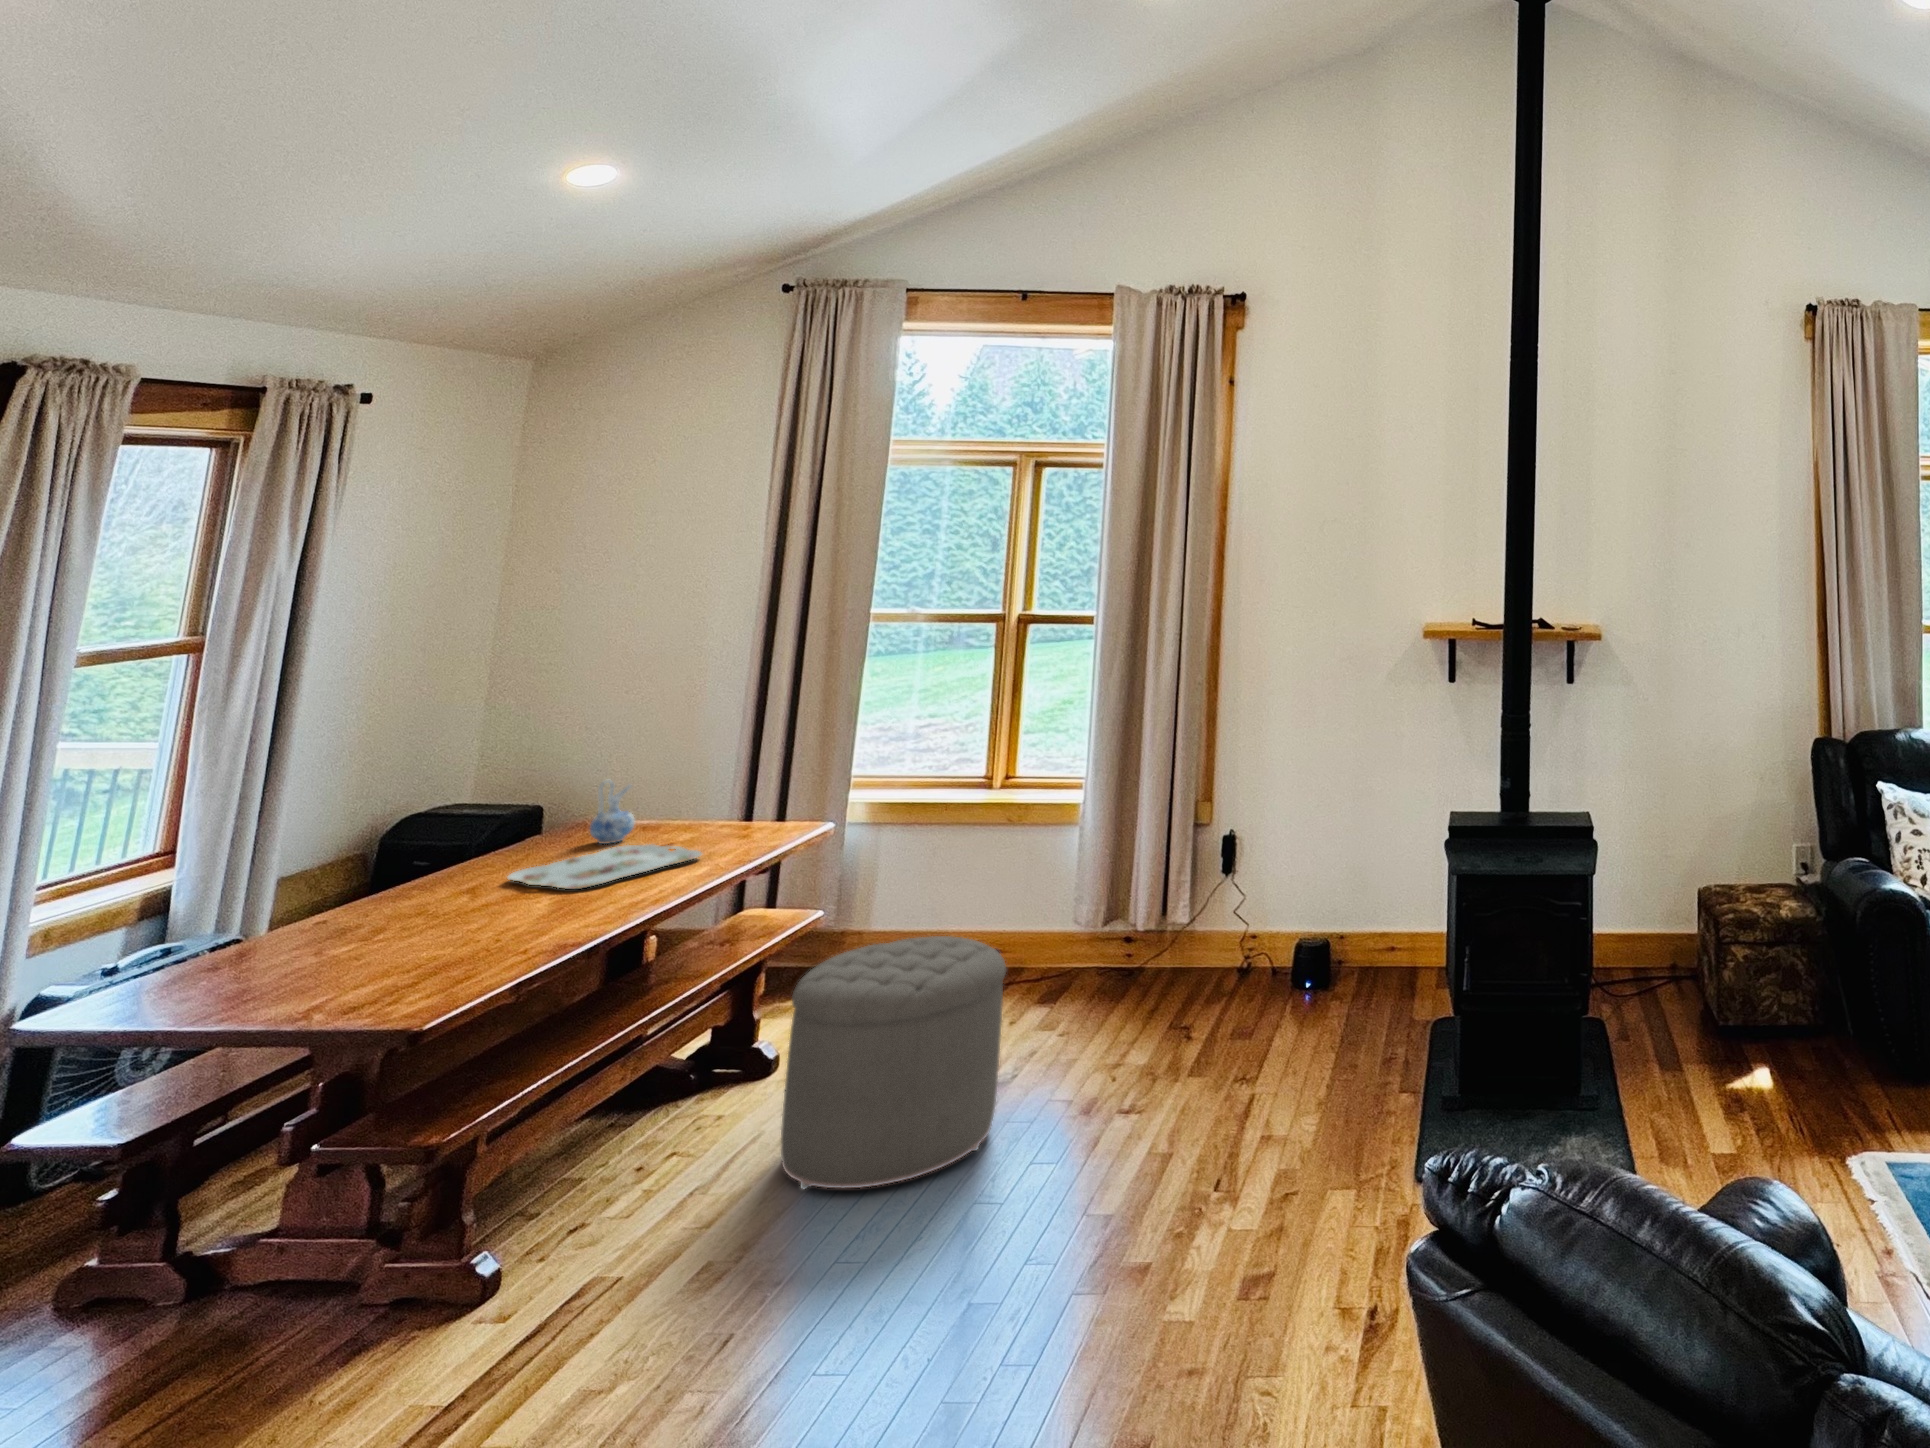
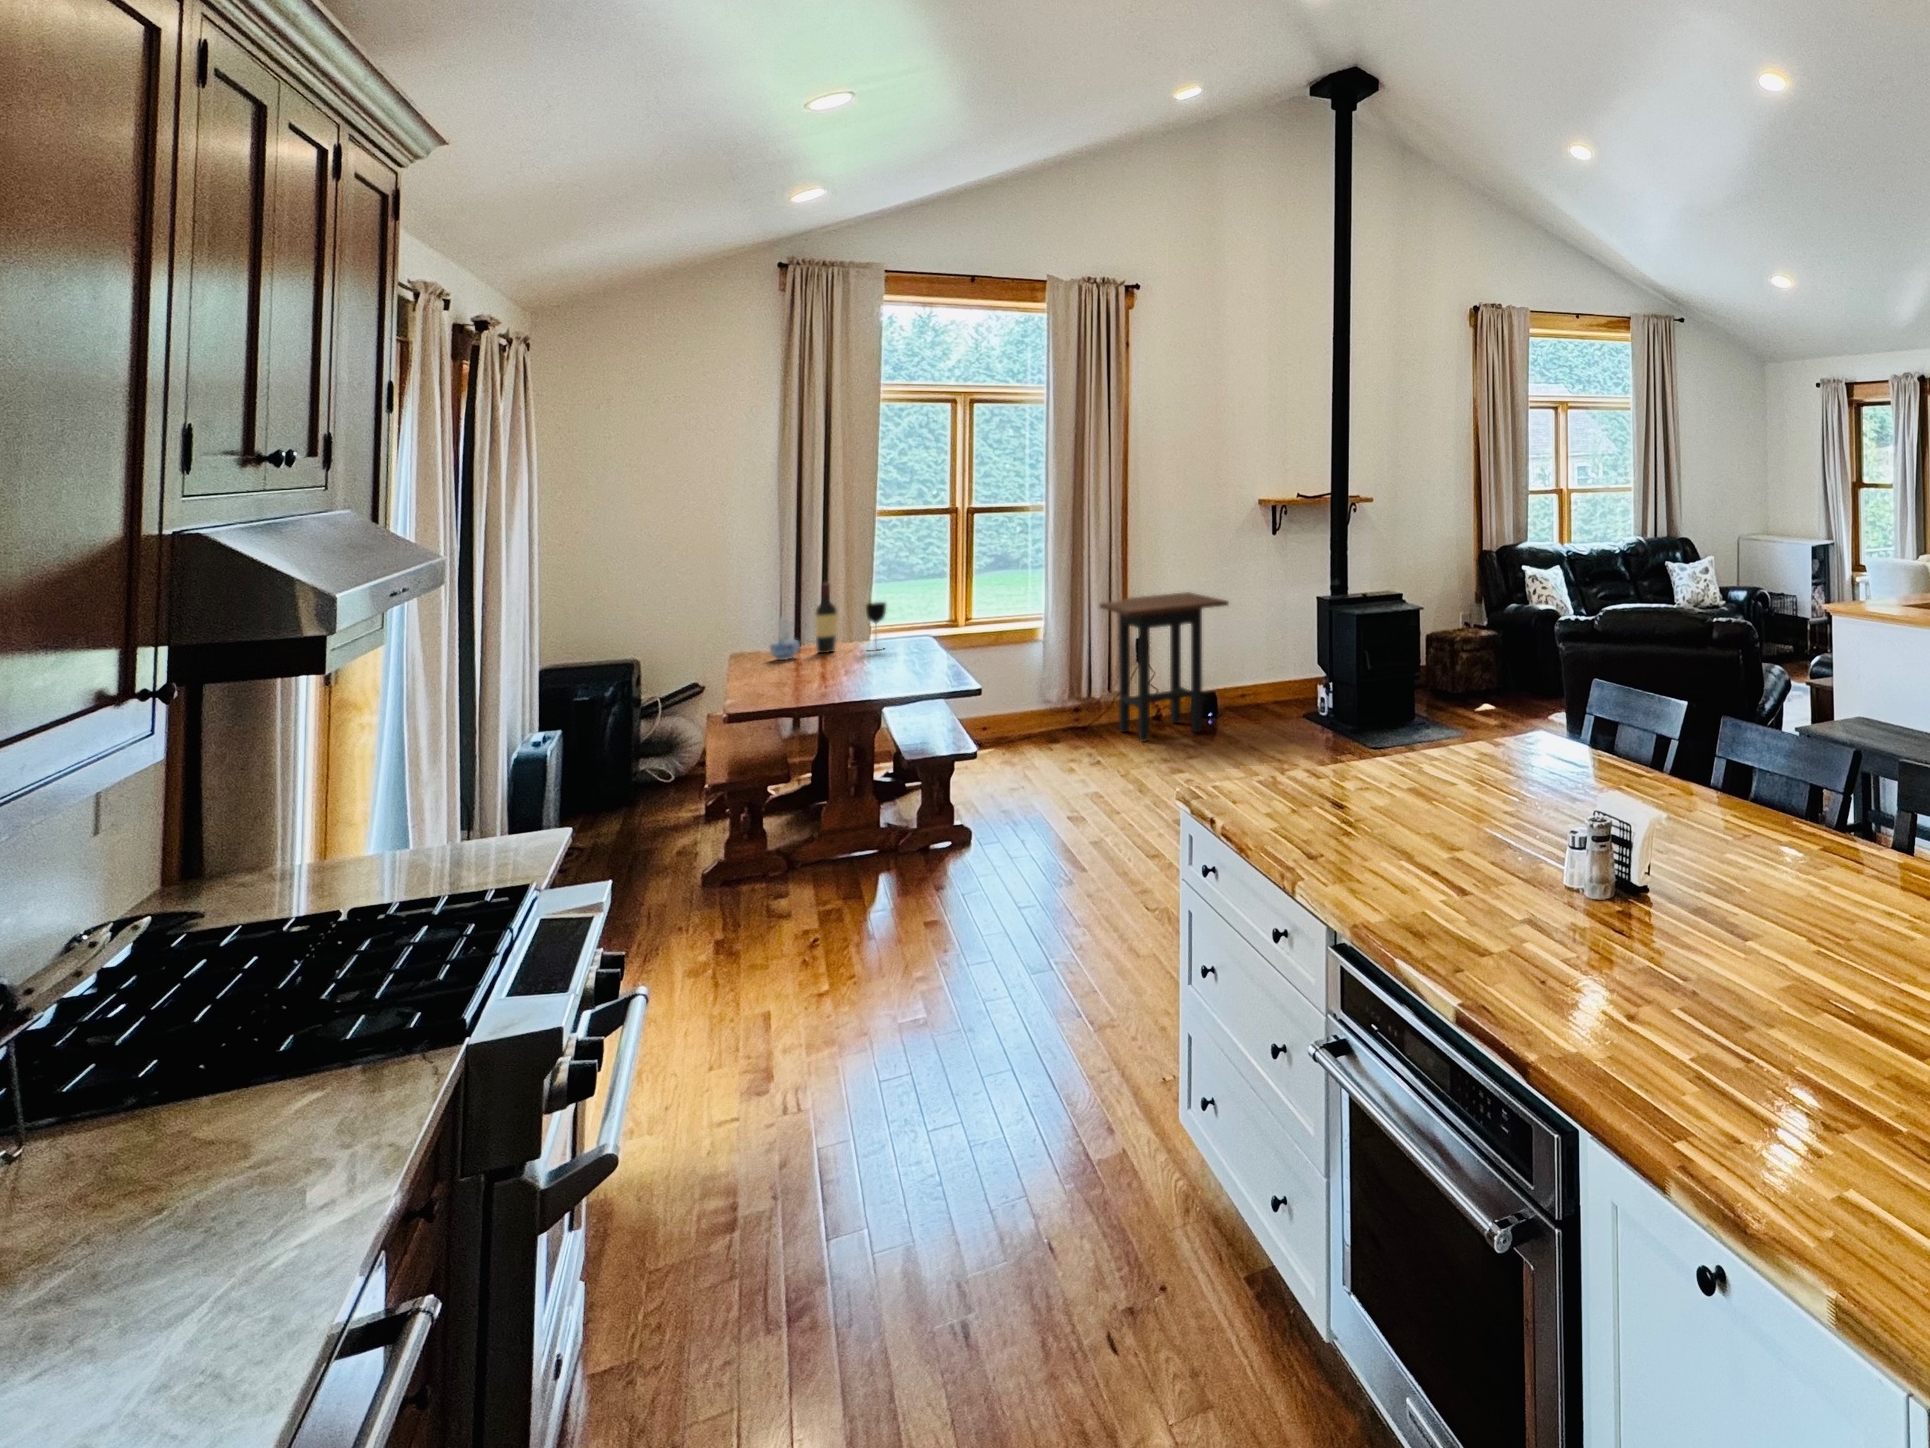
wine bottle: none [666,730,701,836] -> present [815,583,837,653]
wine glass: none [712,766,750,843] -> present [866,602,886,651]
side table: none [1138,768,1312,1028] -> present [1100,592,1229,742]
serving tray: present [508,844,702,889] -> none [786,651,895,672]
ottoman: present [781,936,1006,1189] -> none [1006,682,1128,810]

